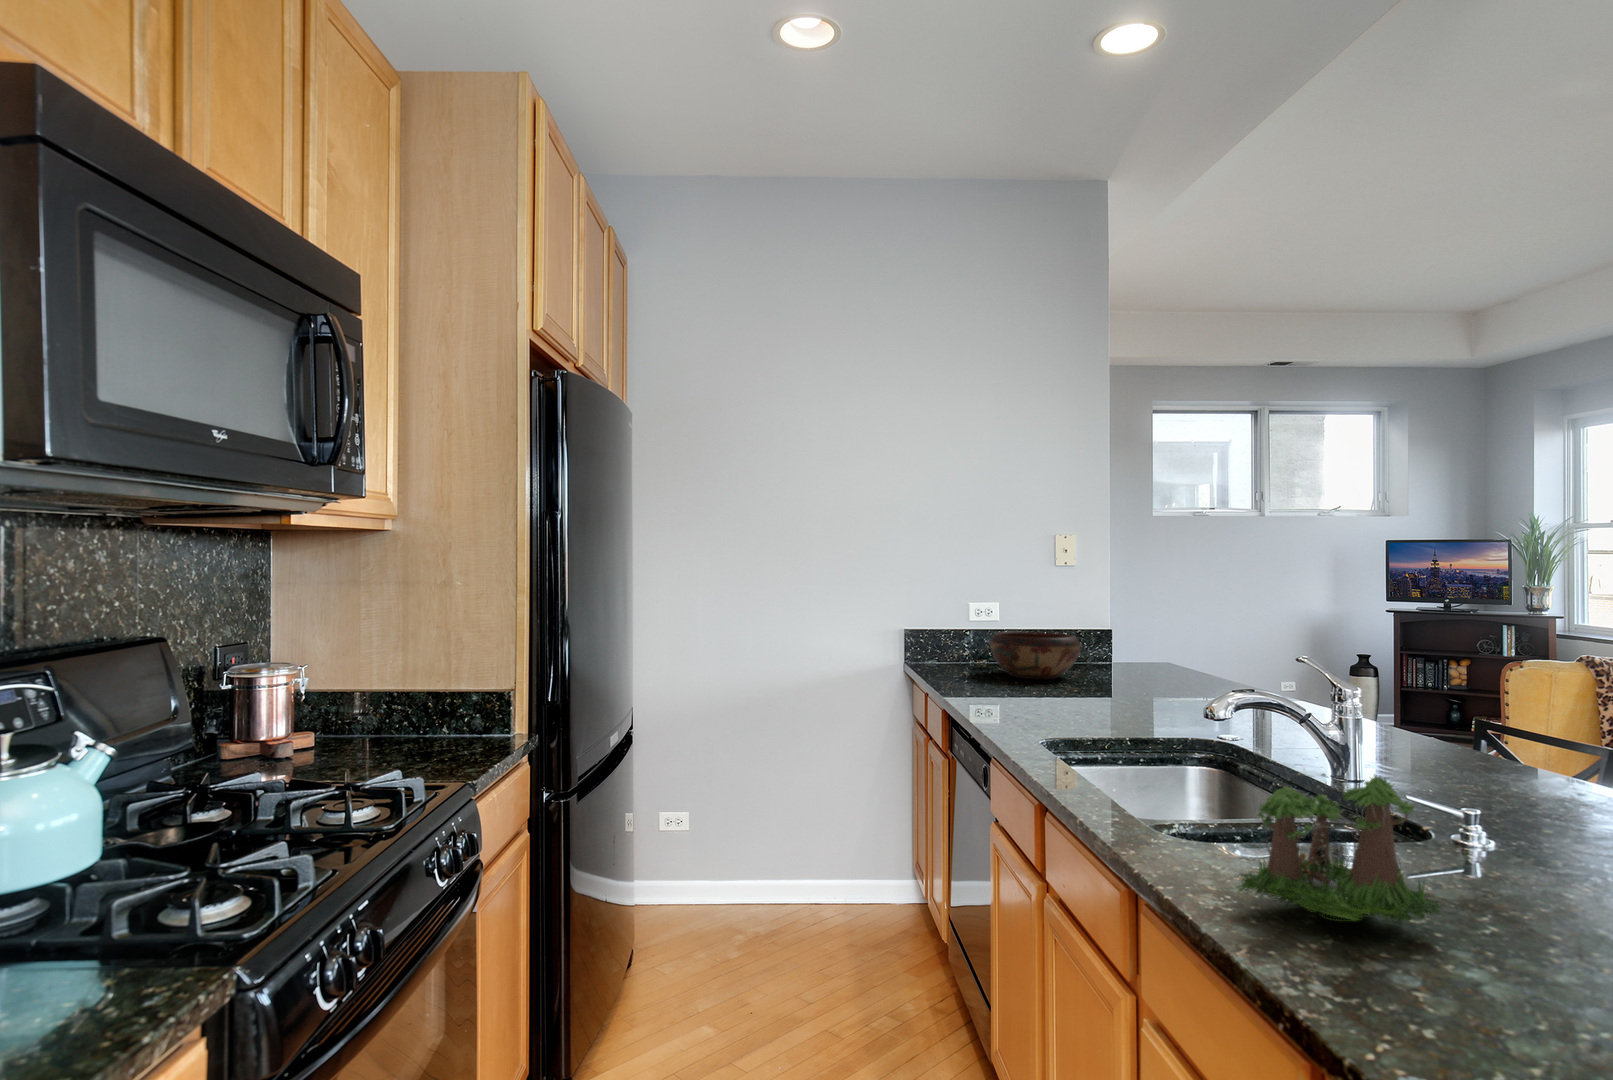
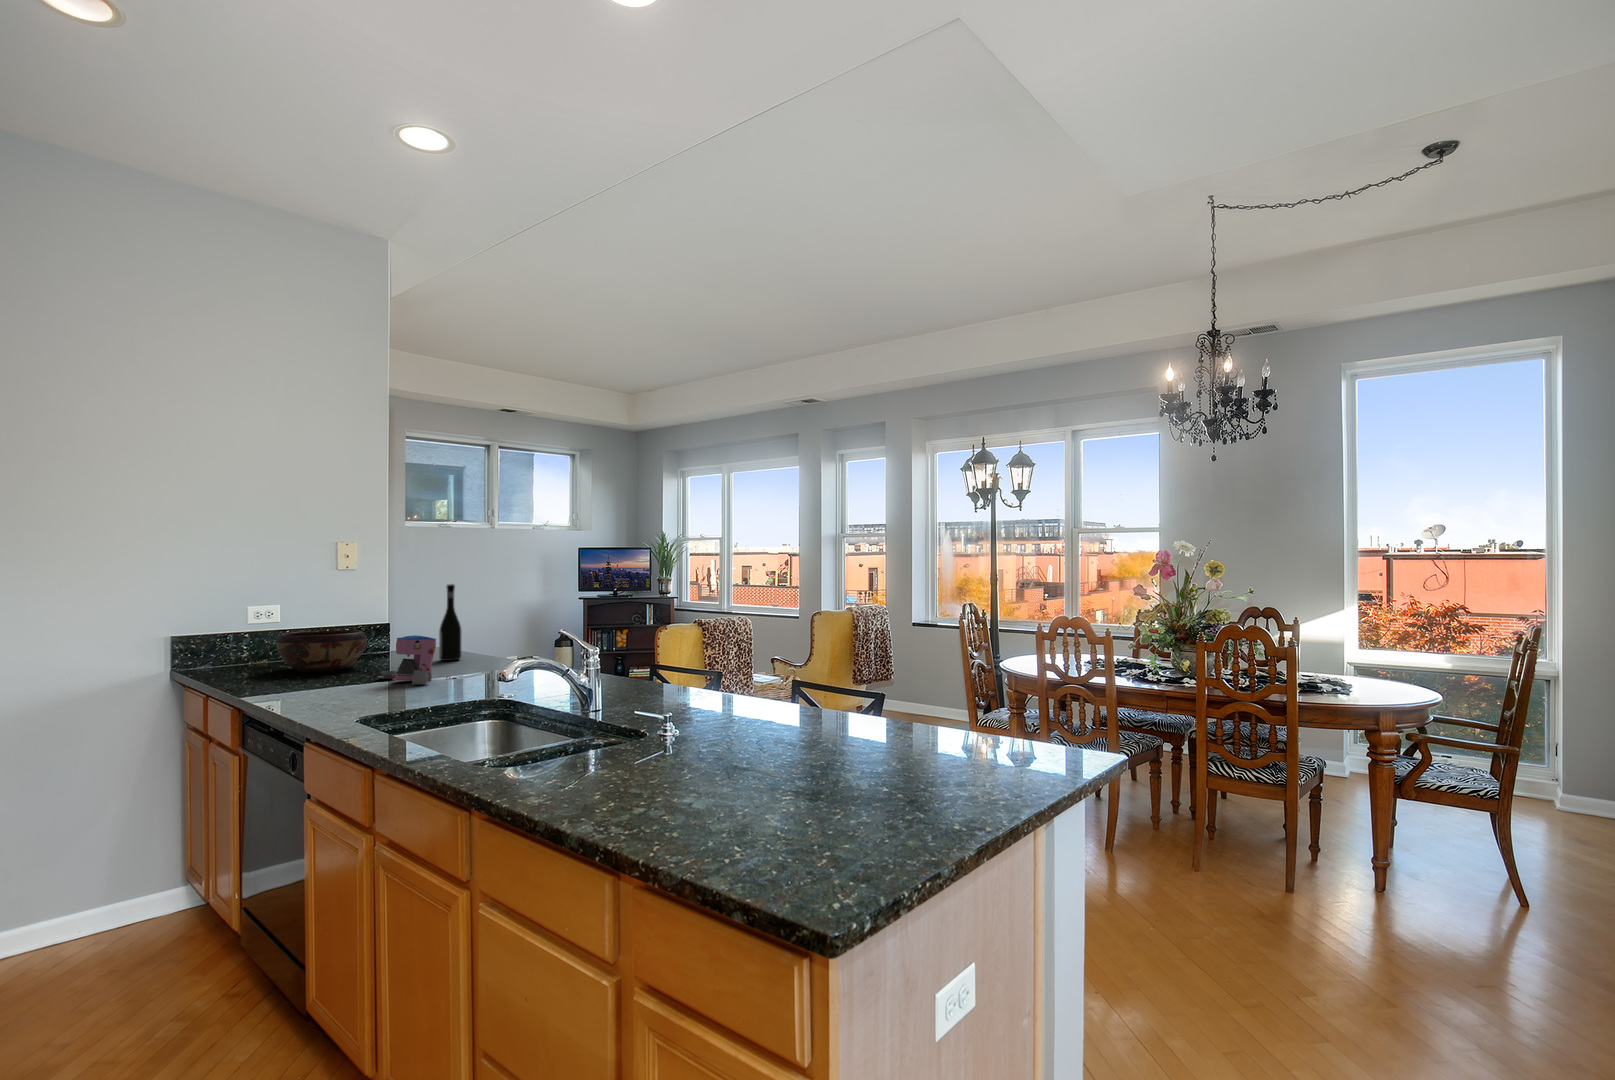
wine bottle: none [1164,586,1191,683] -> present [439,584,461,661]
coffee maker: none [1084,648,1151,710] -> present [377,635,436,684]
plant: present [1238,773,1442,923] -> none [549,651,674,789]

